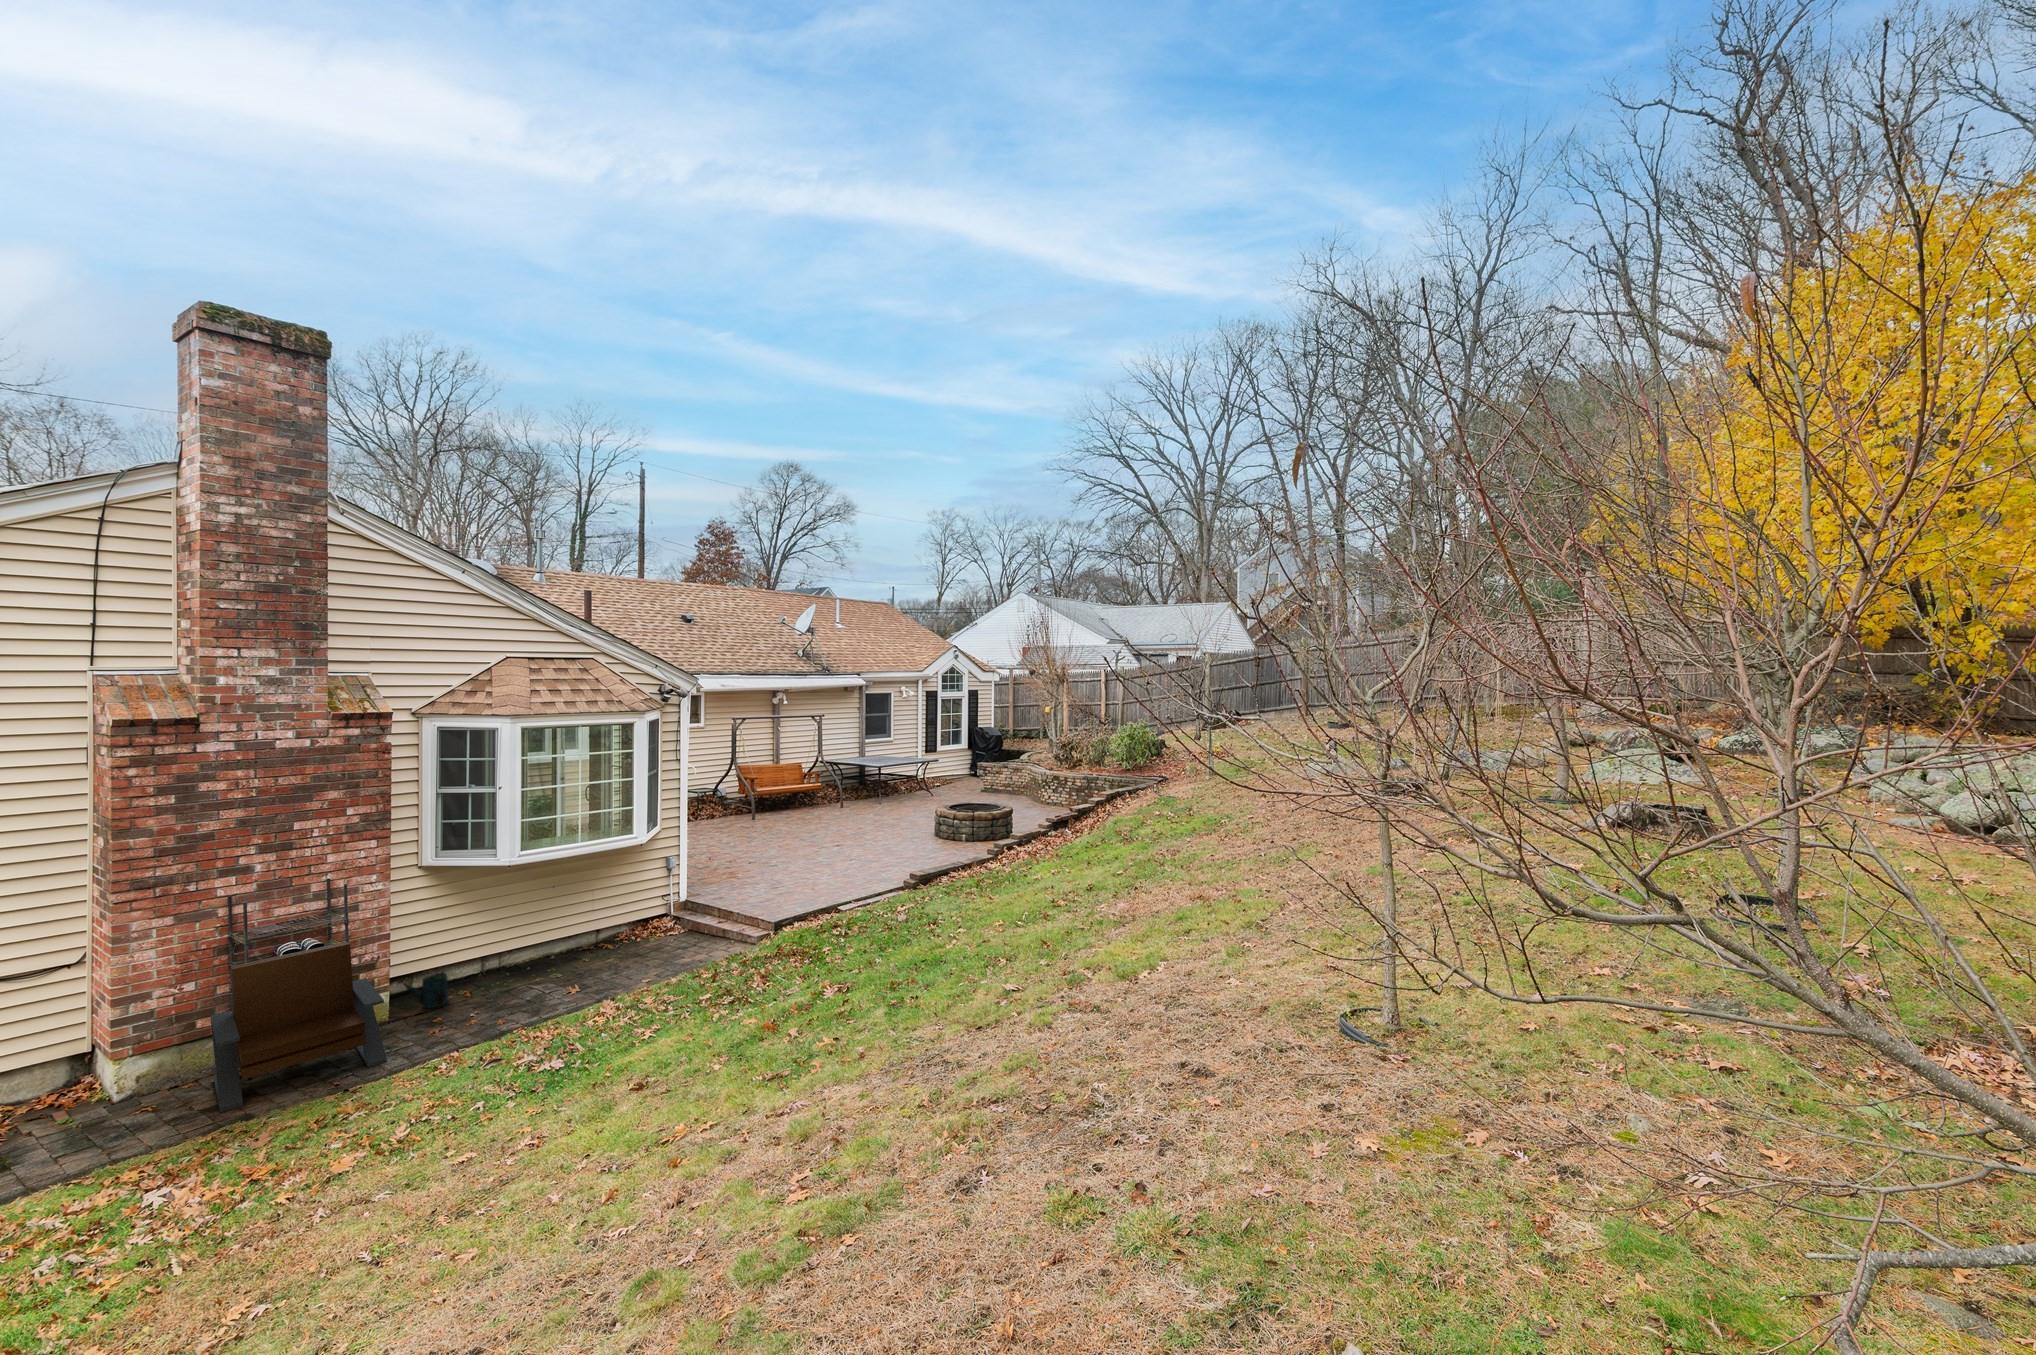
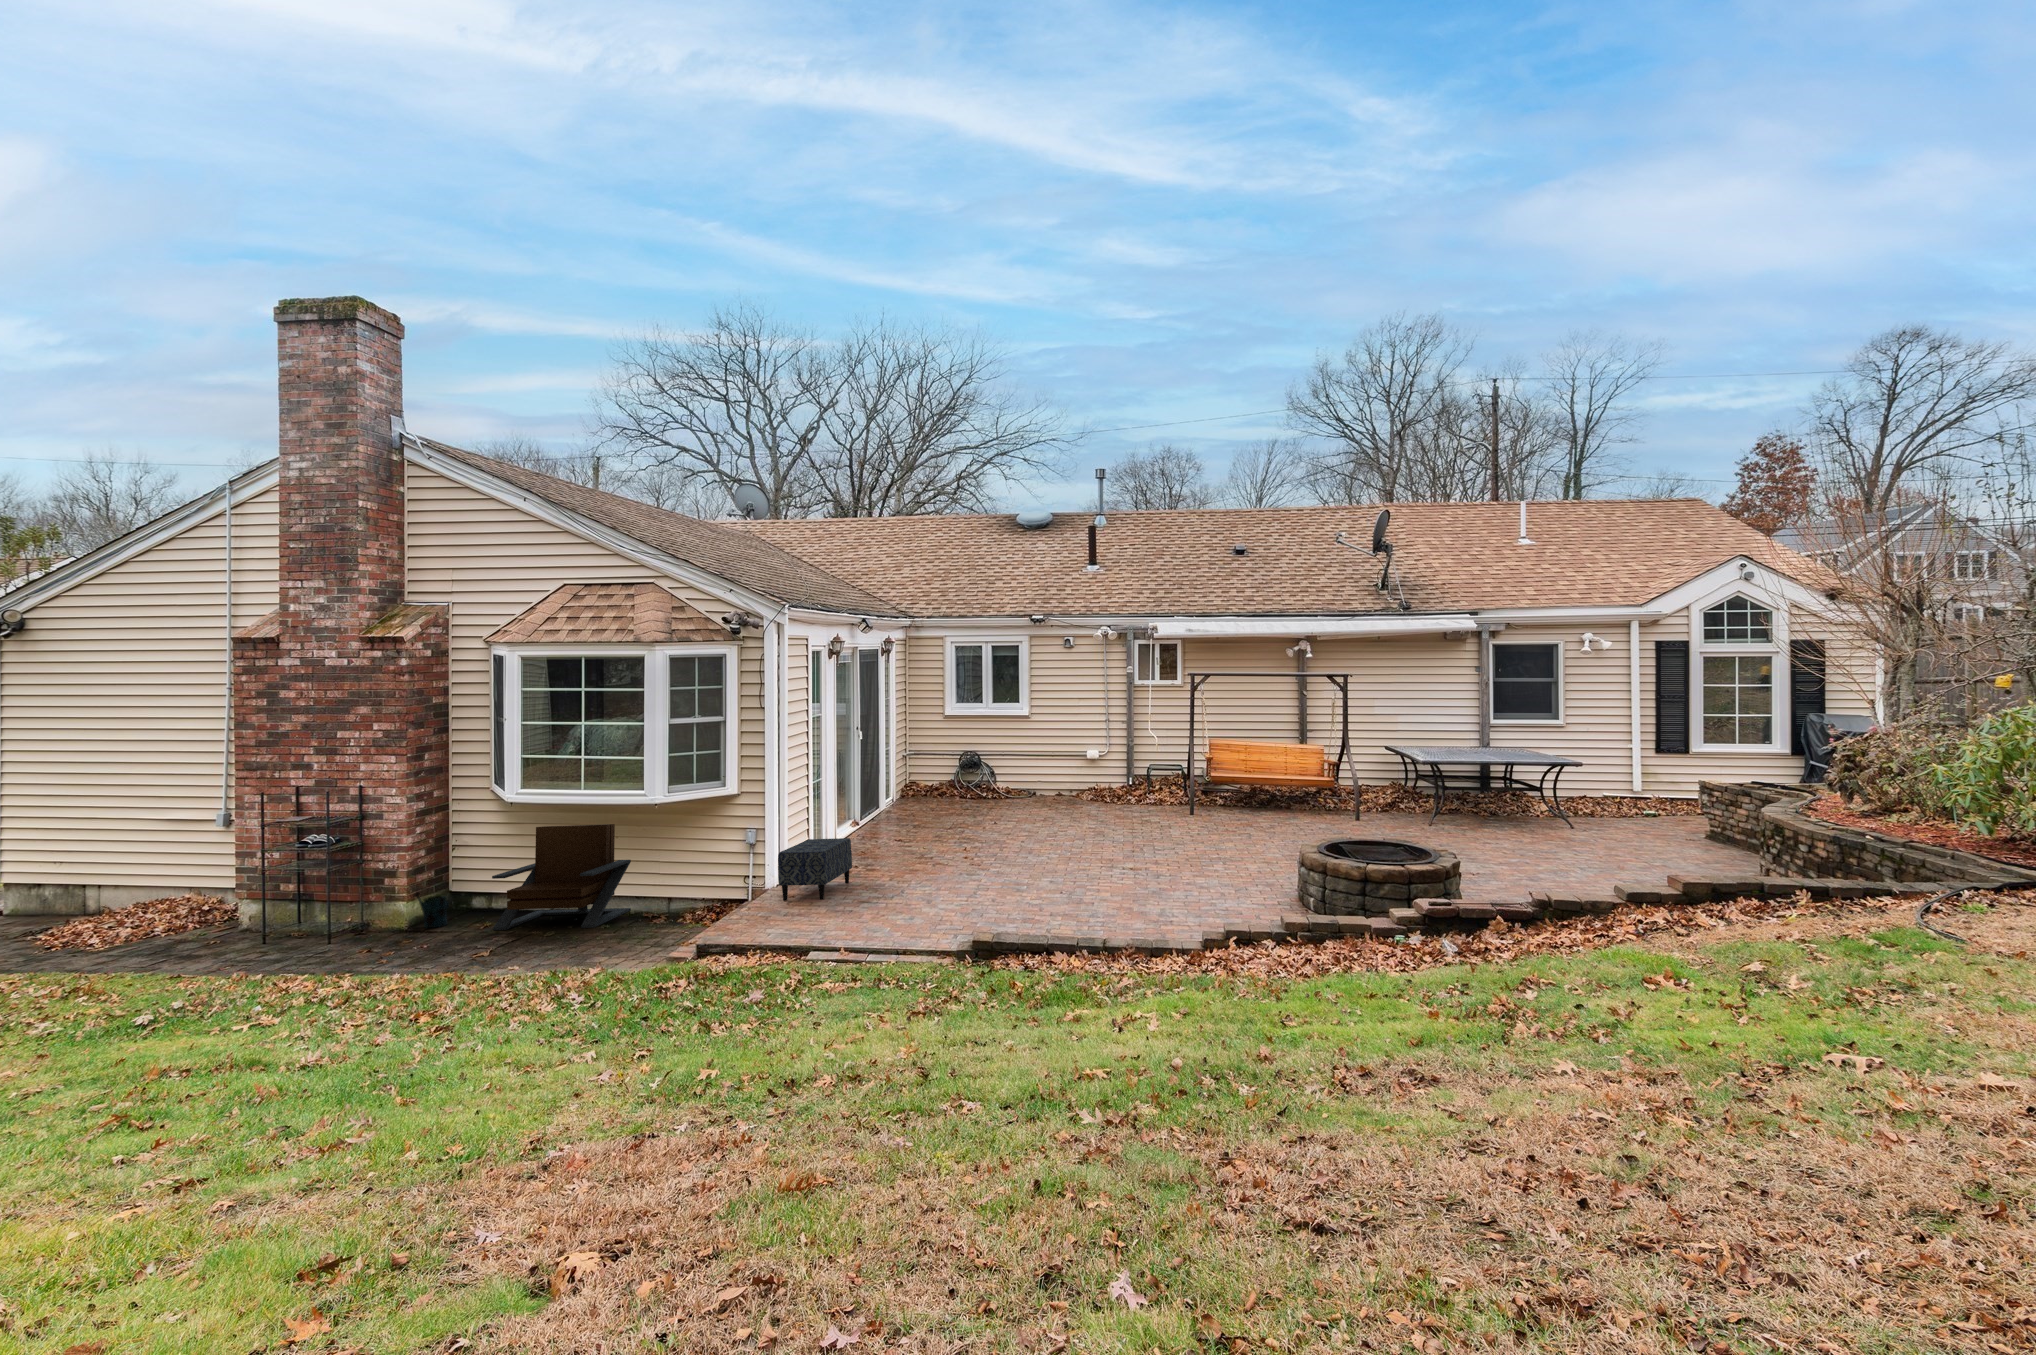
bench: none [646,855,720,905] -> present [778,838,852,900]
lounge chair: present [210,942,387,1112] -> present [492,824,631,930]

